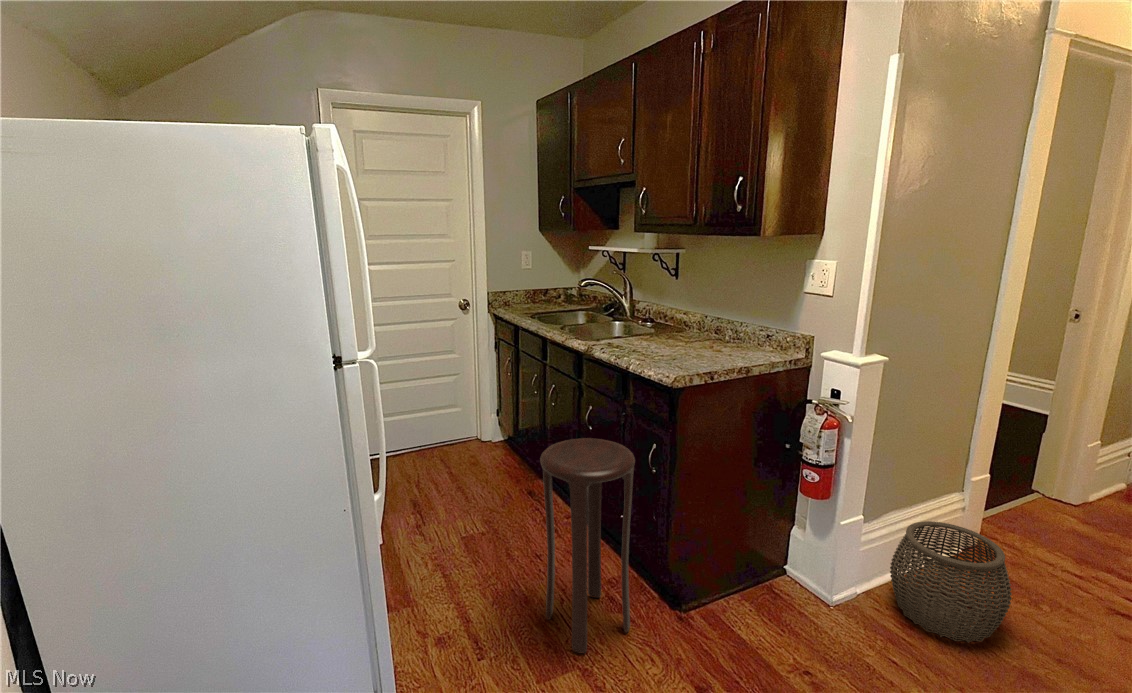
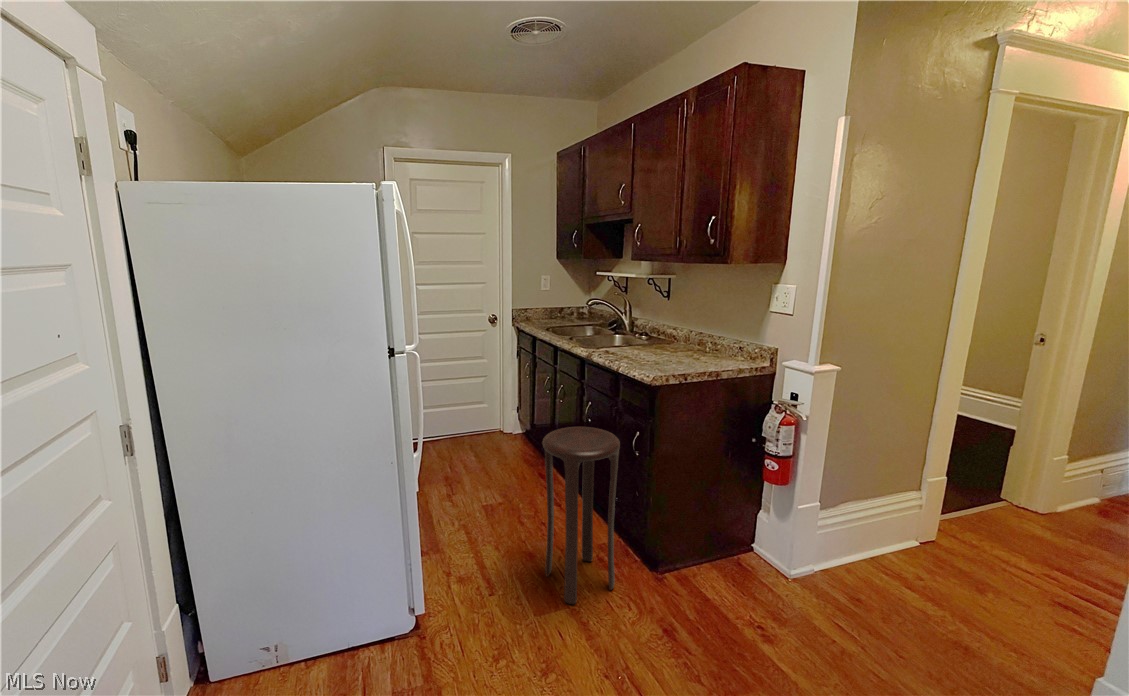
woven basket: present [890,521,1012,643] -> none [841,509,945,614]

